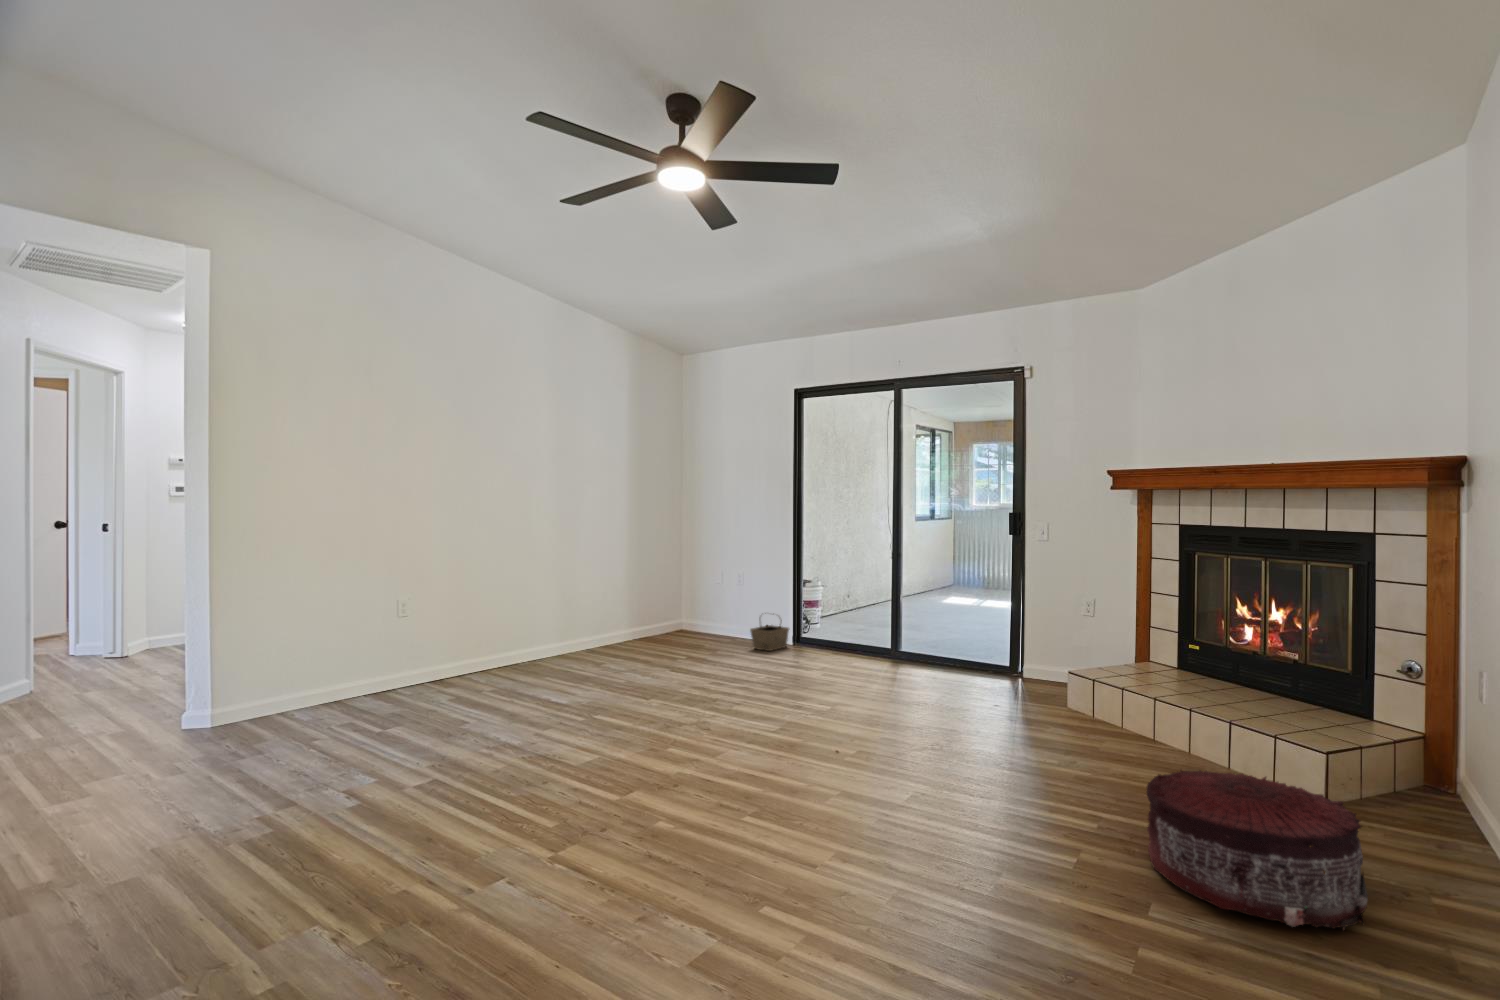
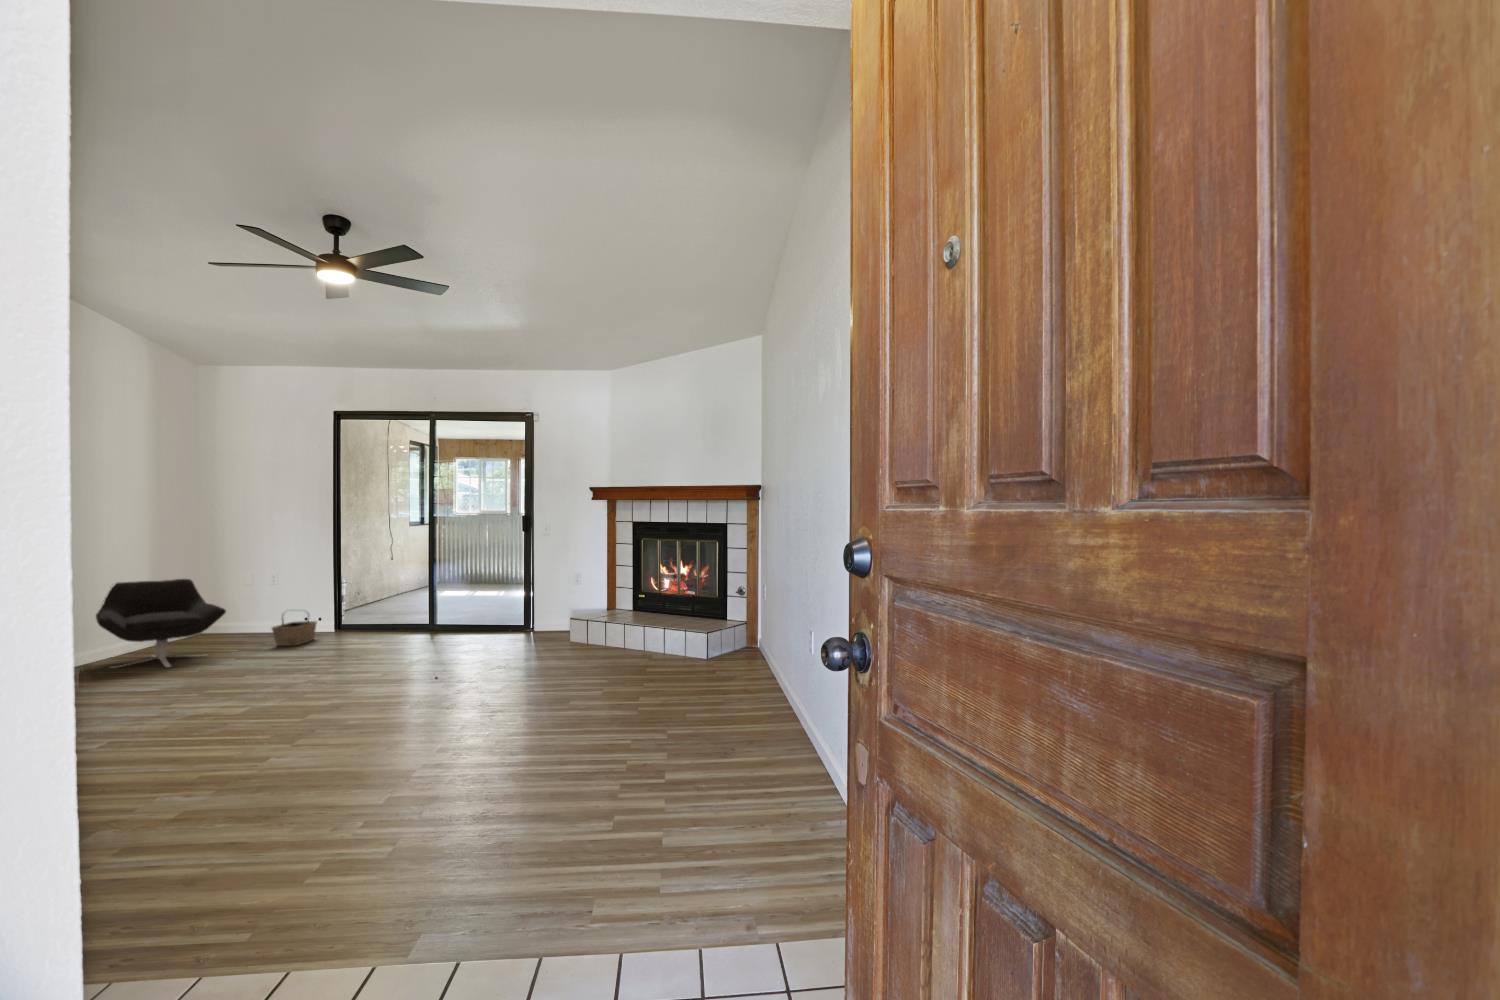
lounge chair: none [627,573,714,656] -> present [96,579,226,667]
pouf: present [1147,770,1368,930] -> none [631,652,724,720]

